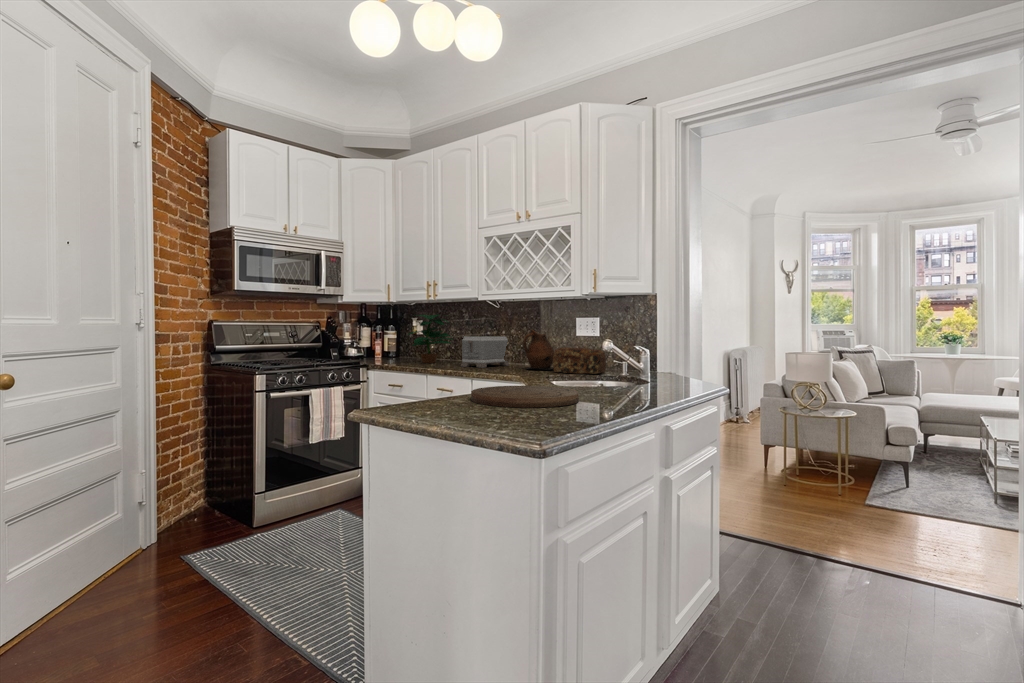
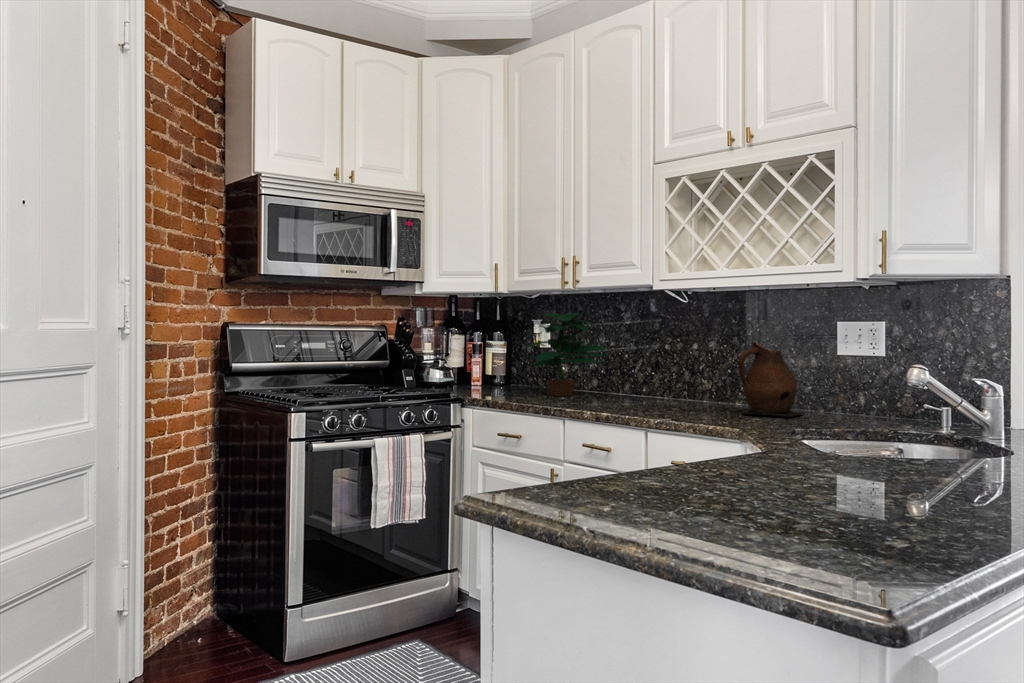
toaster: present [461,336,509,368] -> none [619,352,705,408]
bread loaf: present [553,347,606,374] -> none [800,376,909,429]
cutting board: present [471,386,579,408] -> none [688,461,927,522]

